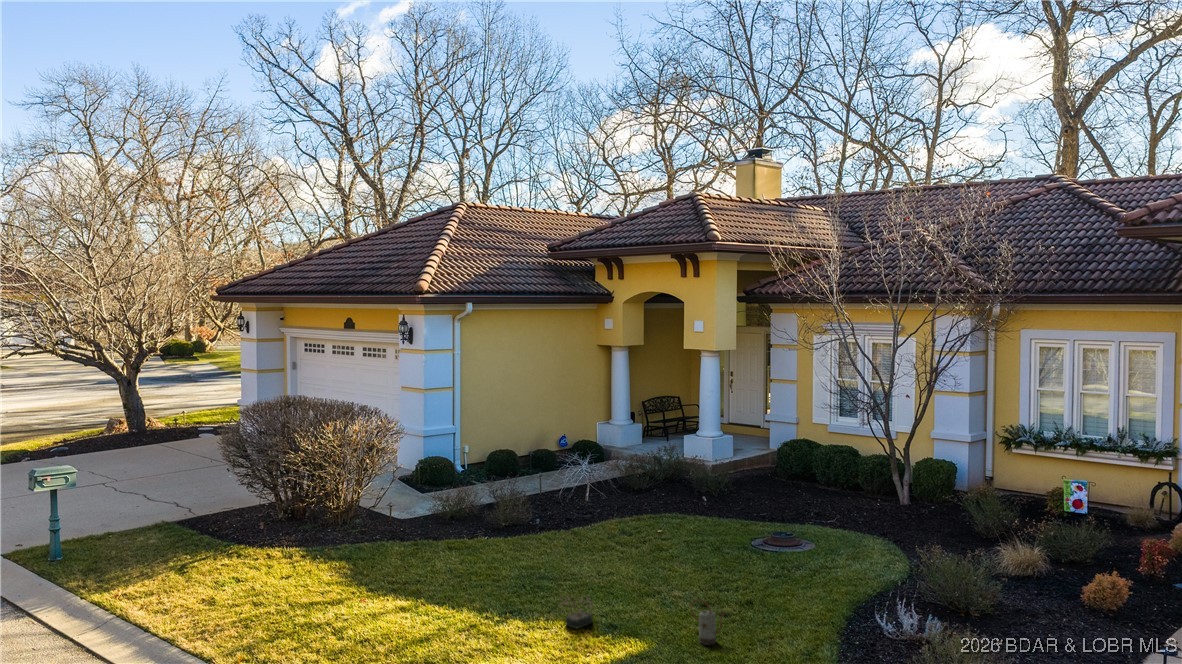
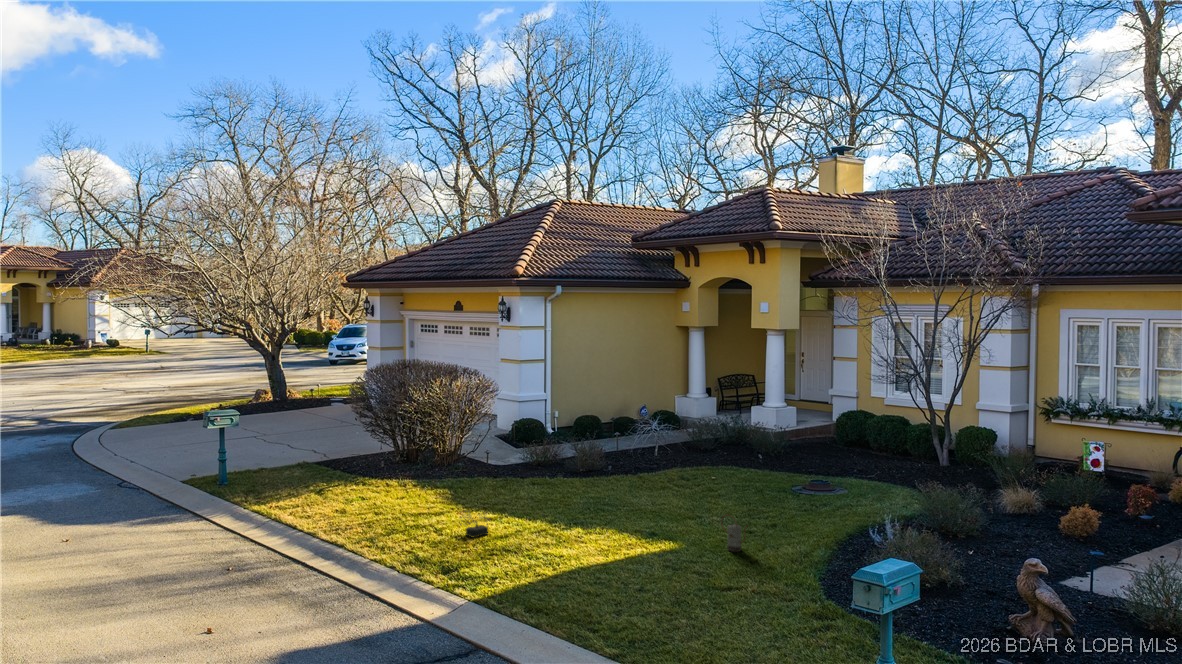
decorative plant: present [560,596,593,629] -> present [460,514,489,537]

